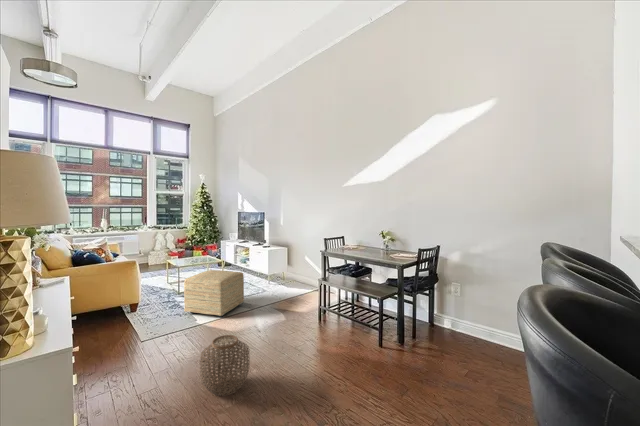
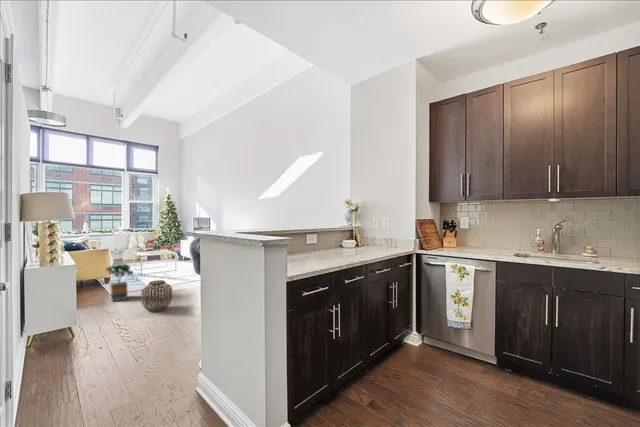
ottoman: present [184,270,244,317] -> none [143,255,188,285]
potted tree: none [134,293,179,358] -> present [106,264,133,301]

